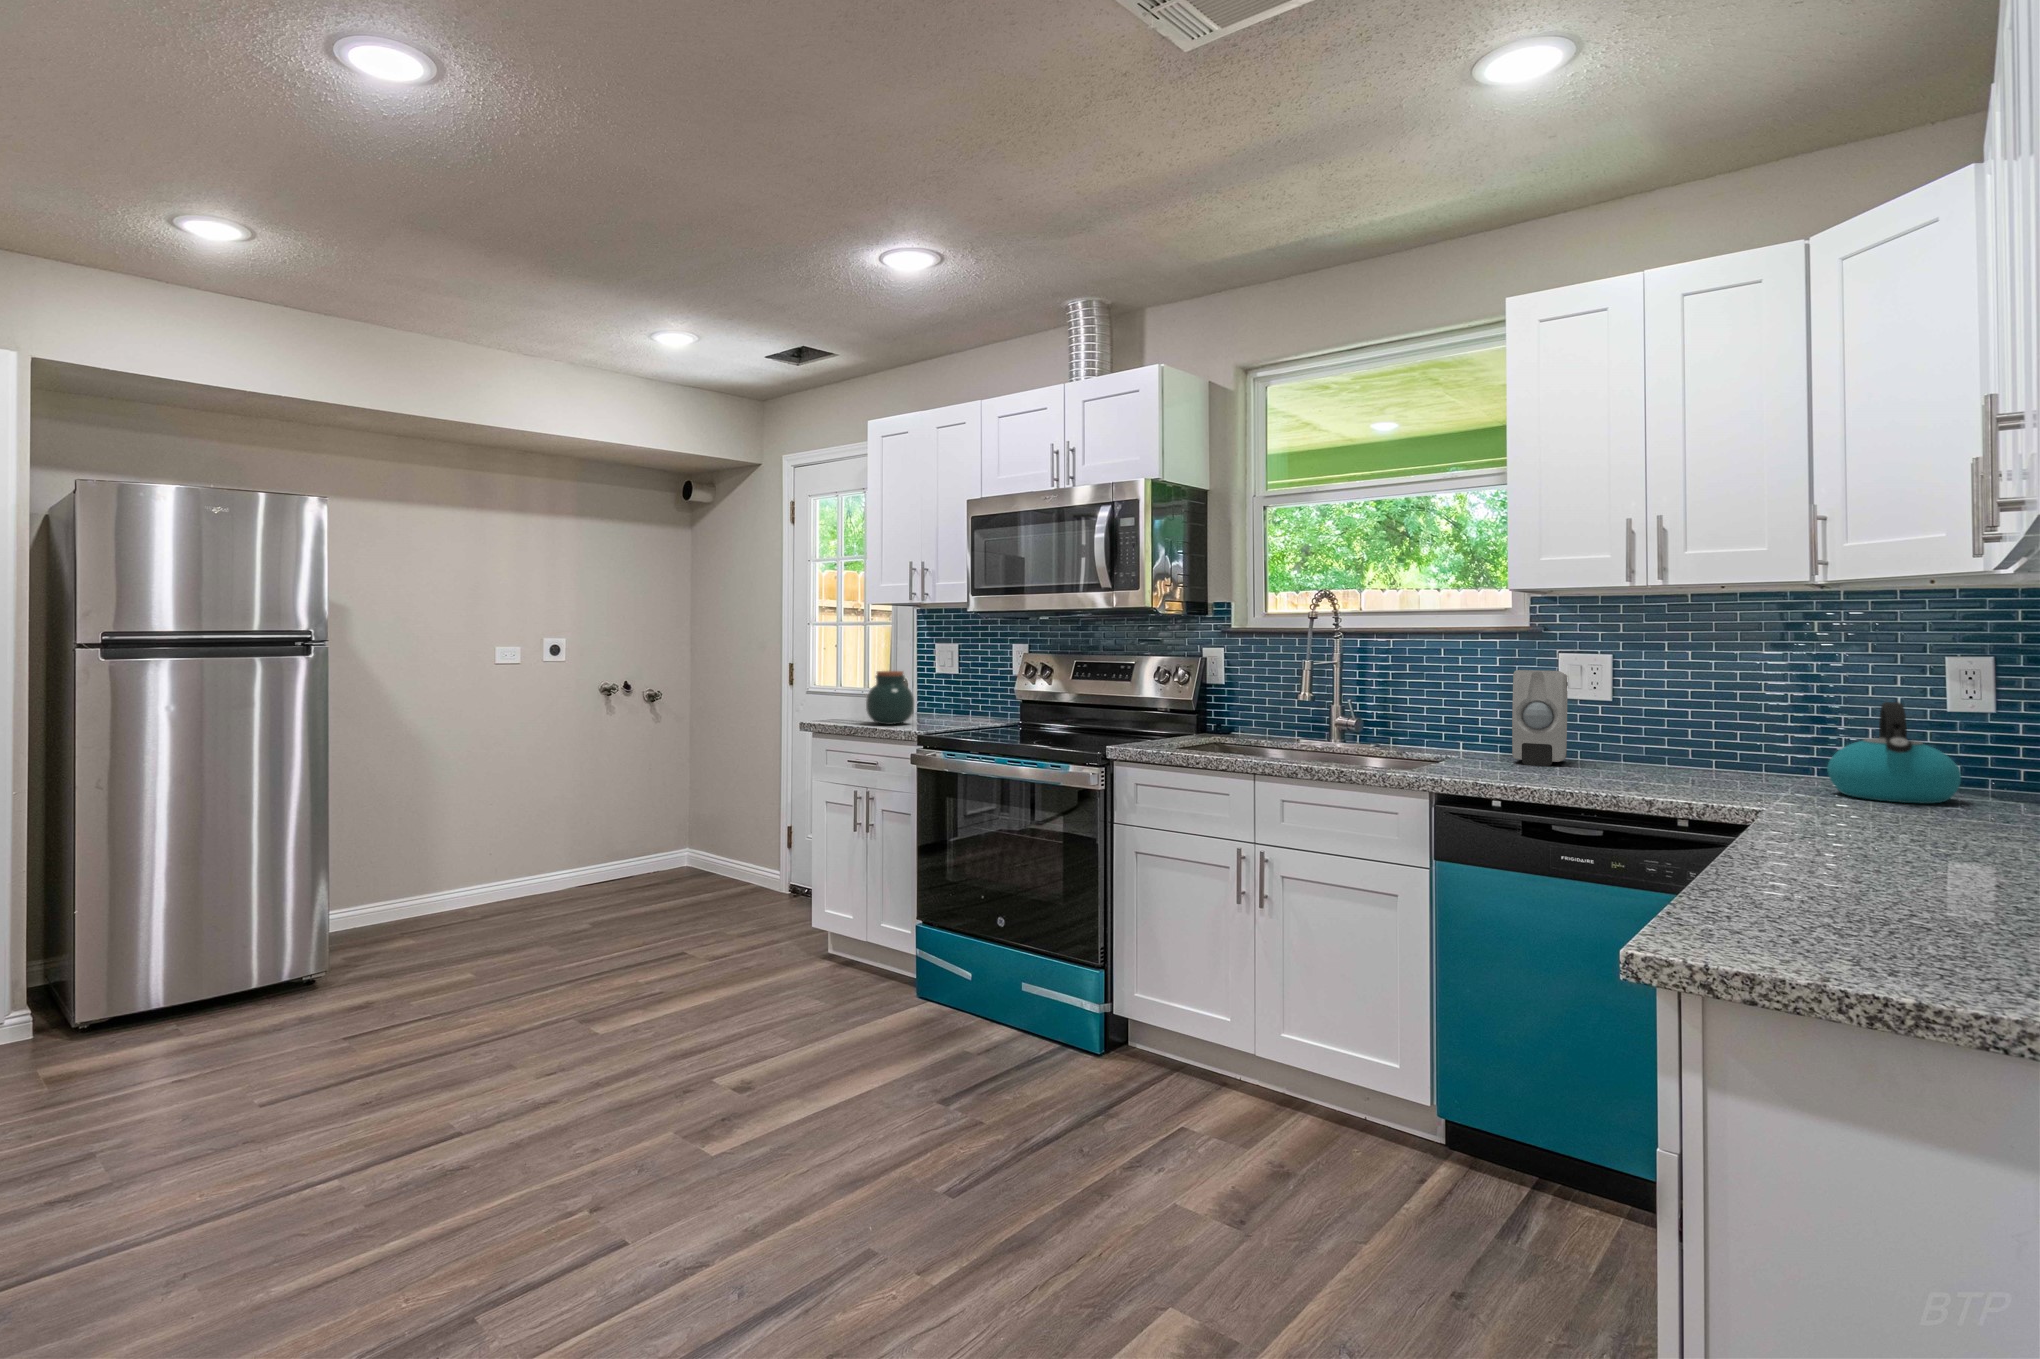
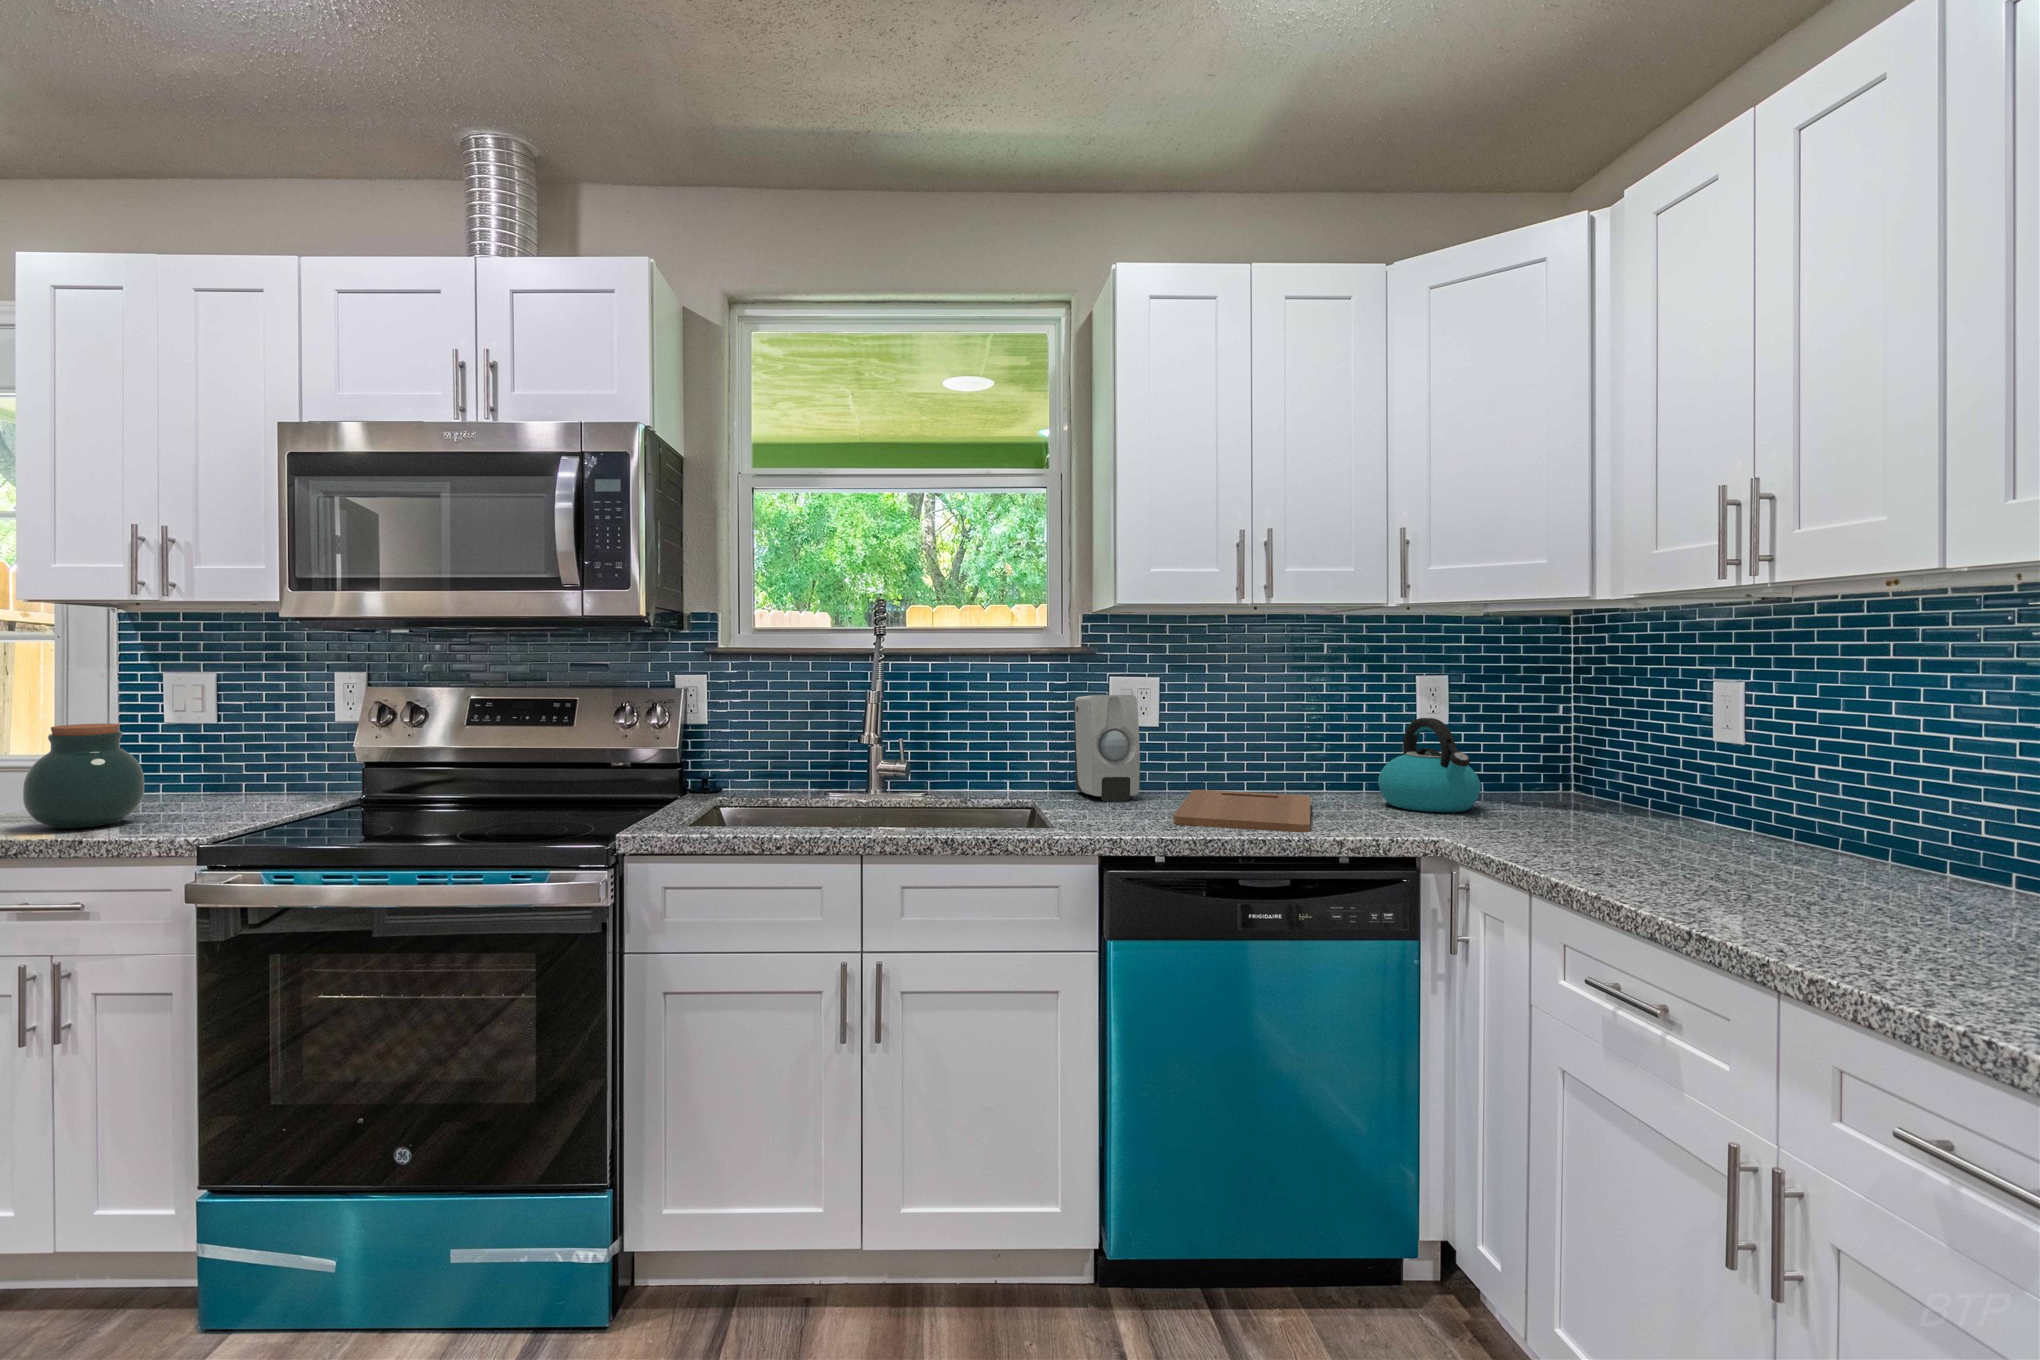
cutting board: none [1533,762,1740,795] -> present [1174,790,1310,832]

